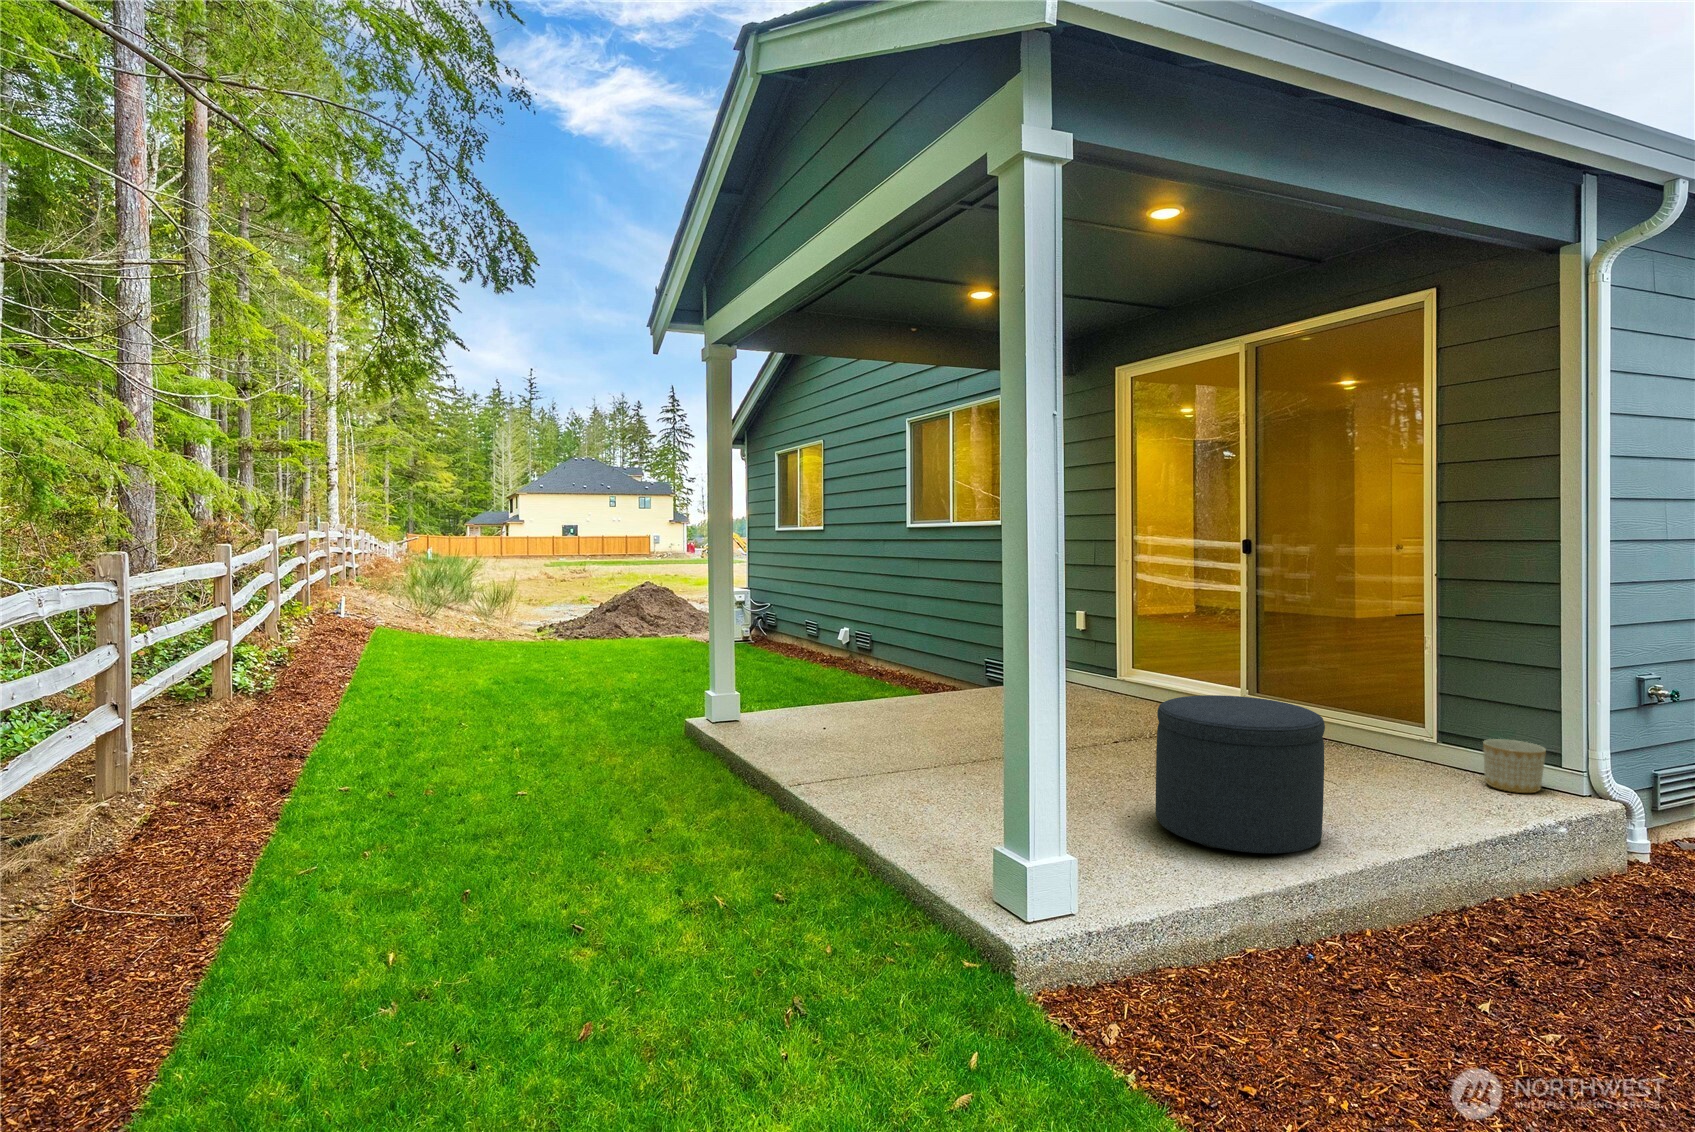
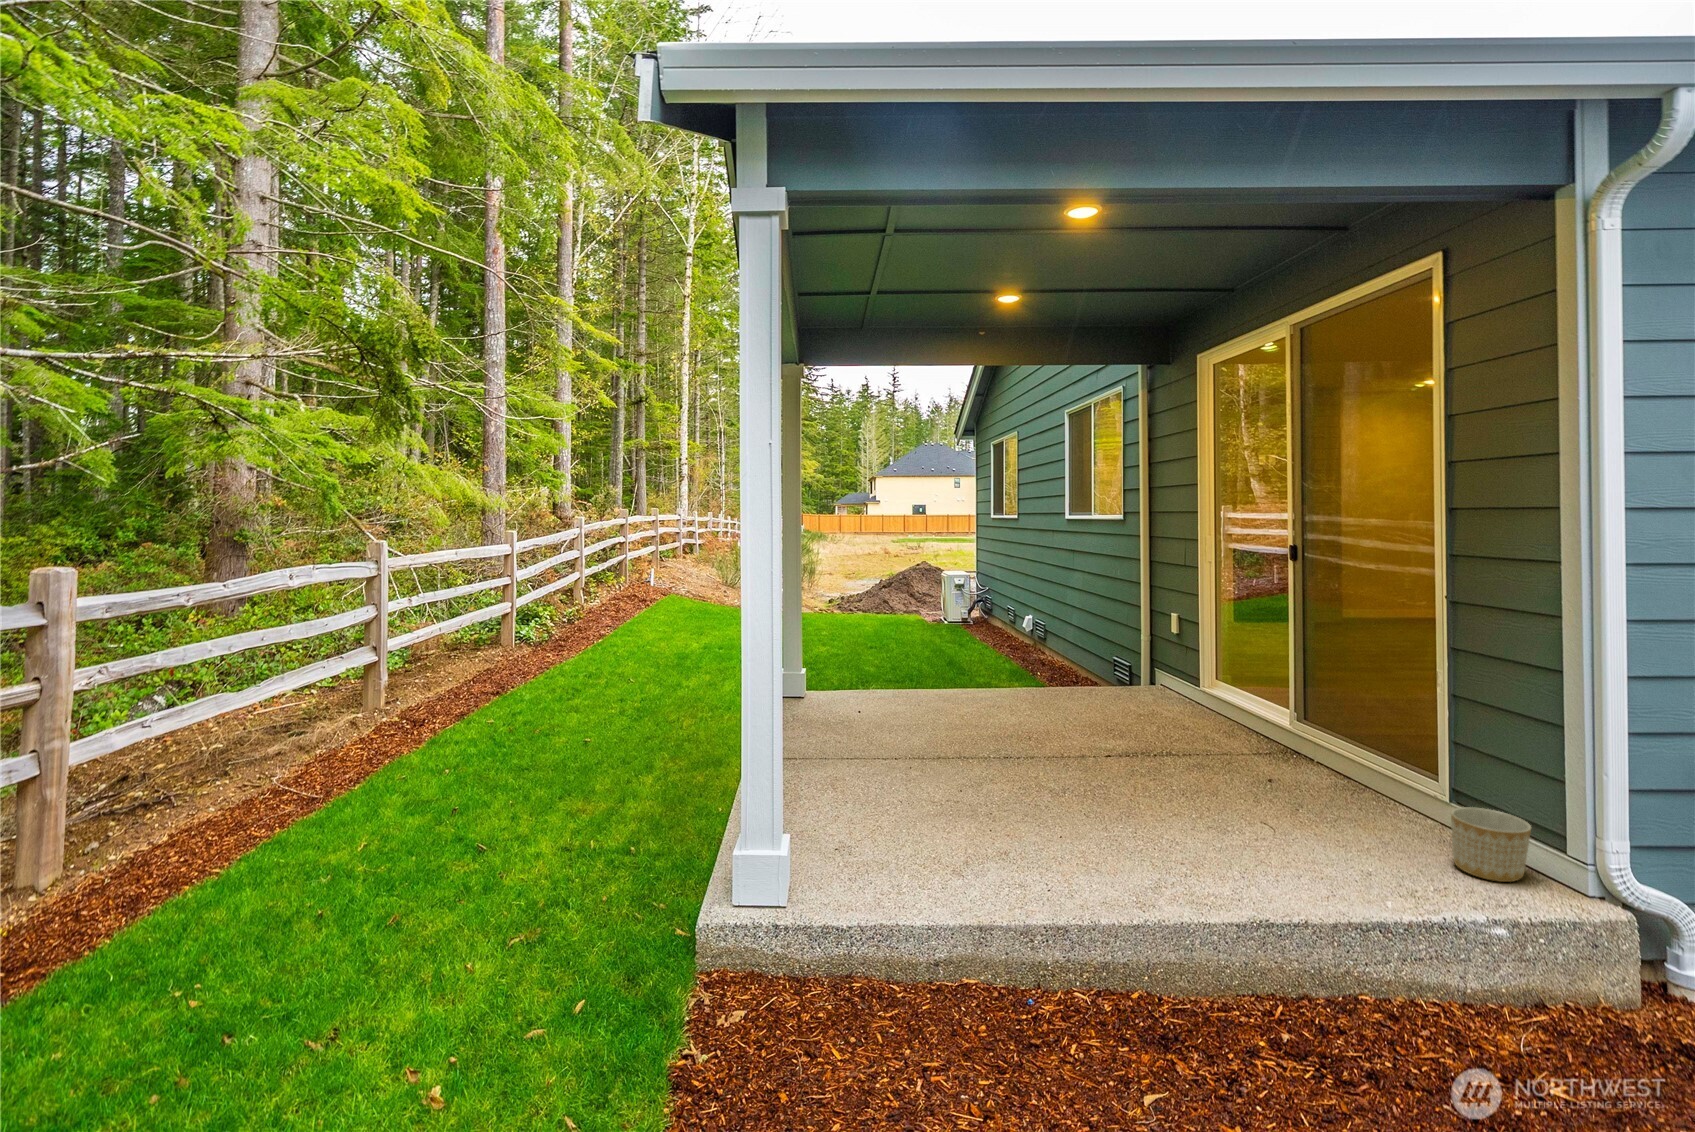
ottoman: present [1156,695,1325,853] -> none [979,717,1143,892]

